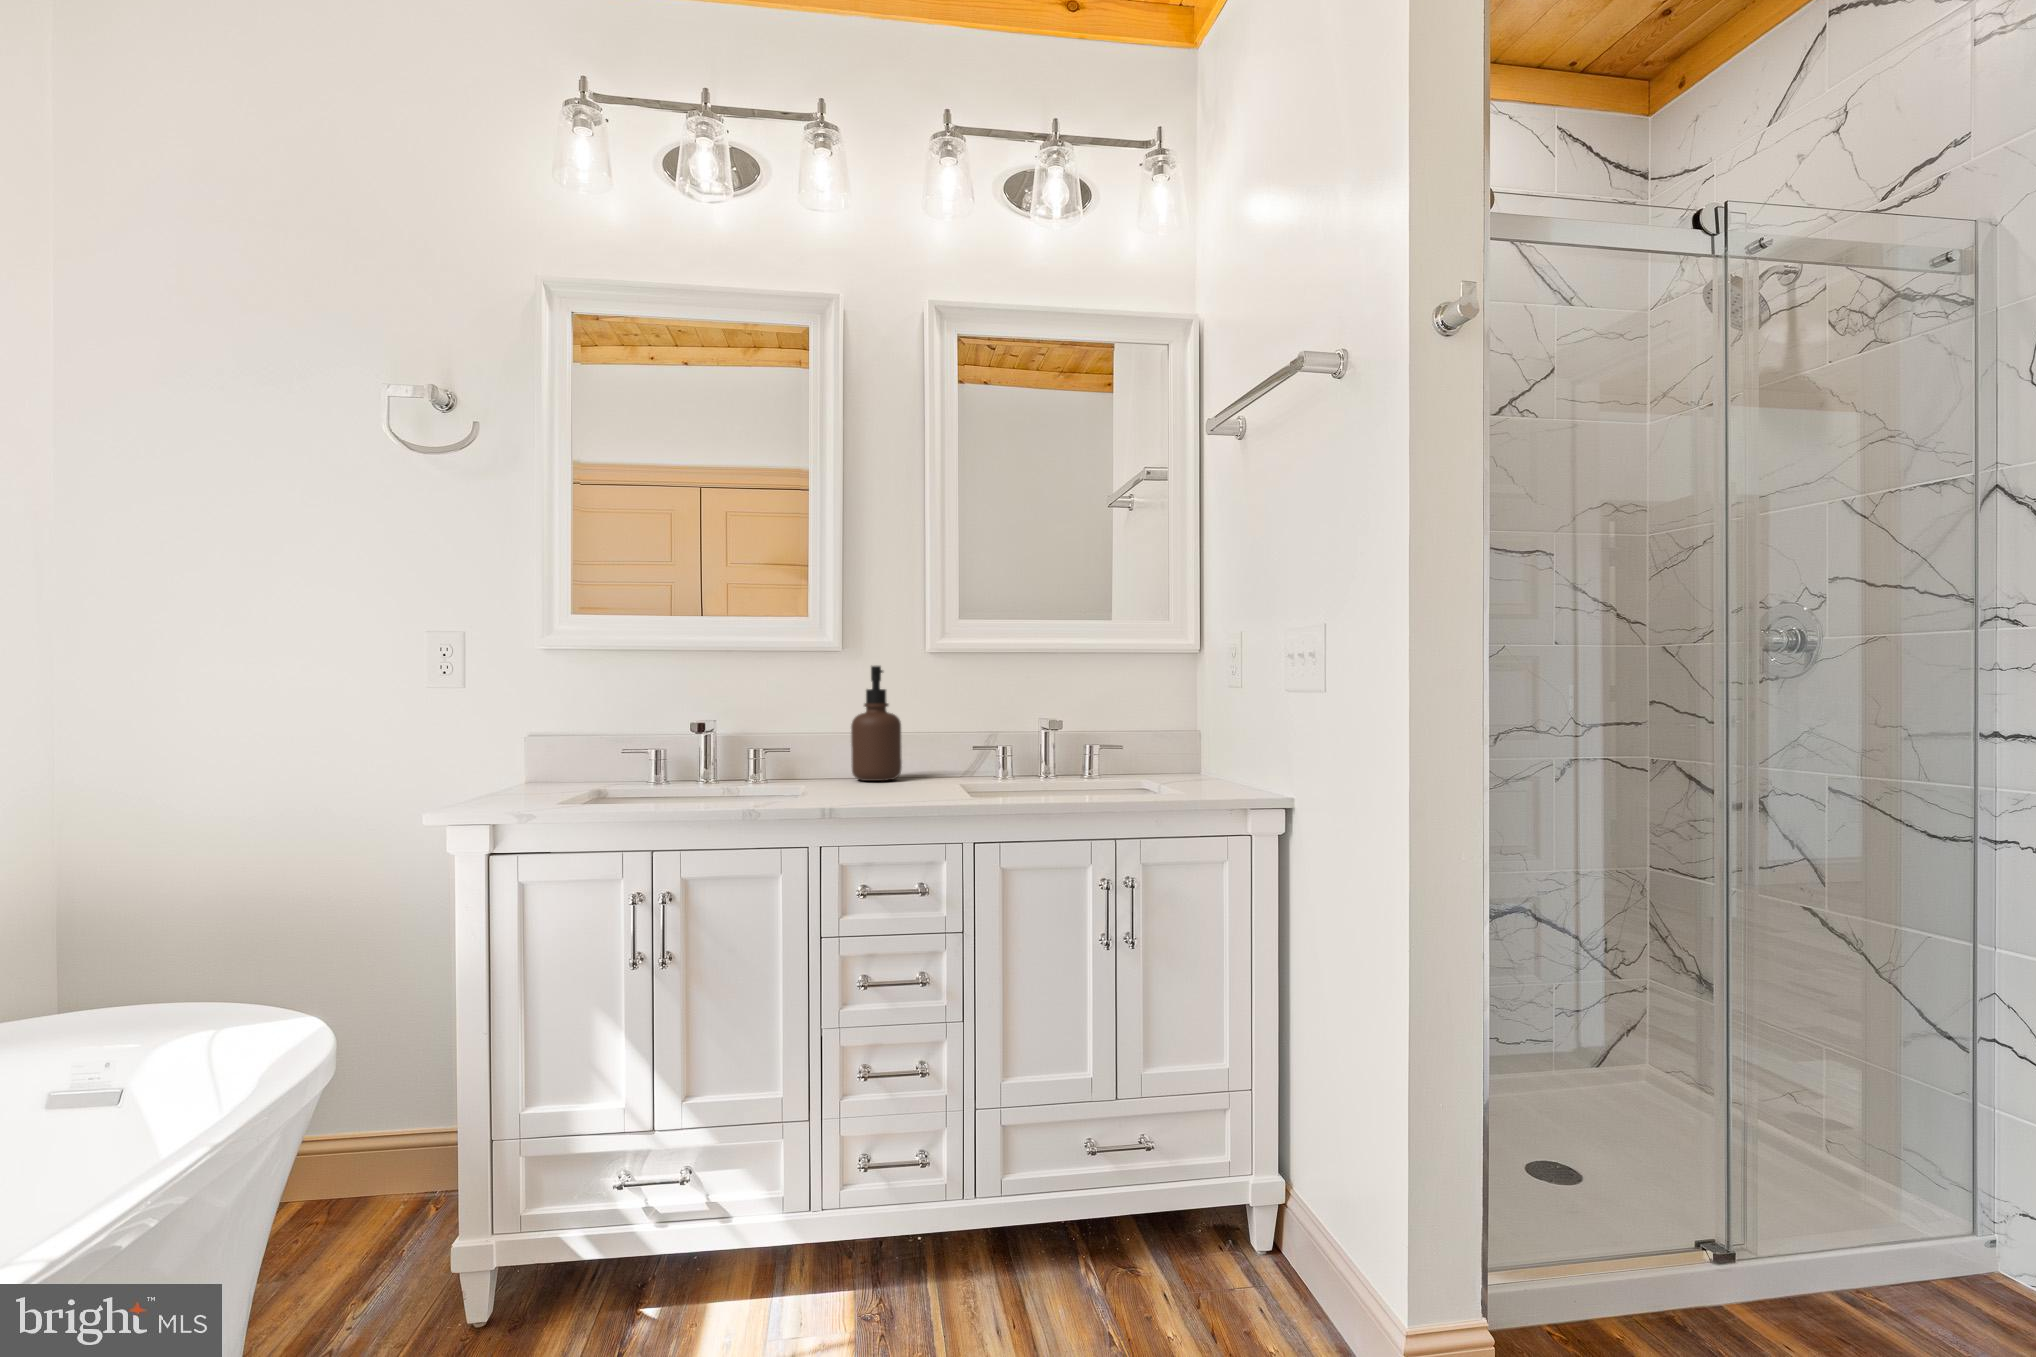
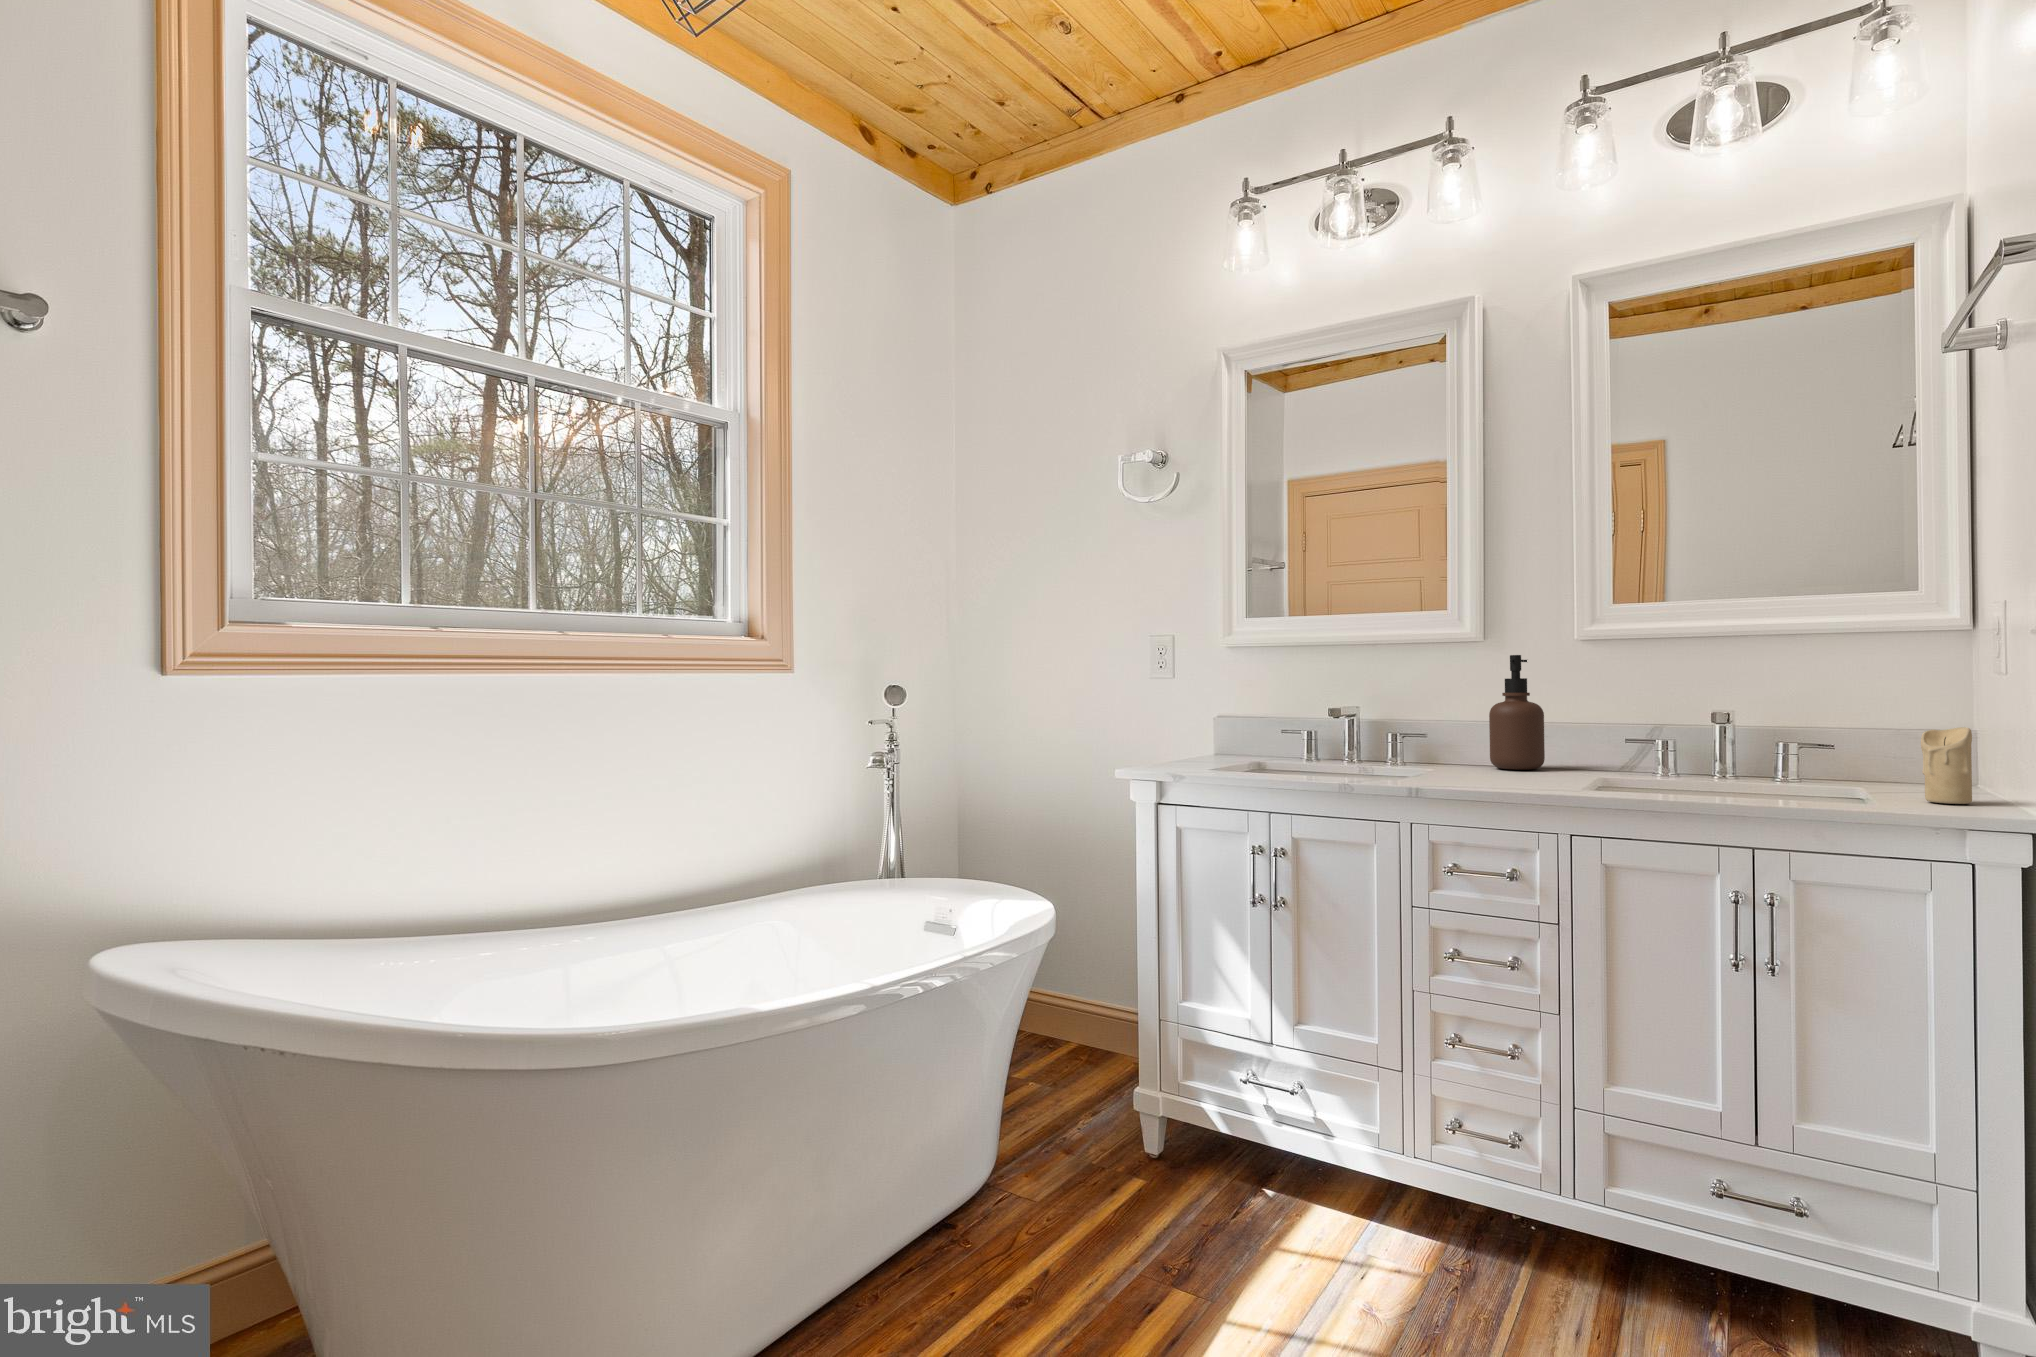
candle: none [1200,729,1231,790] -> present [1921,727,1972,804]

